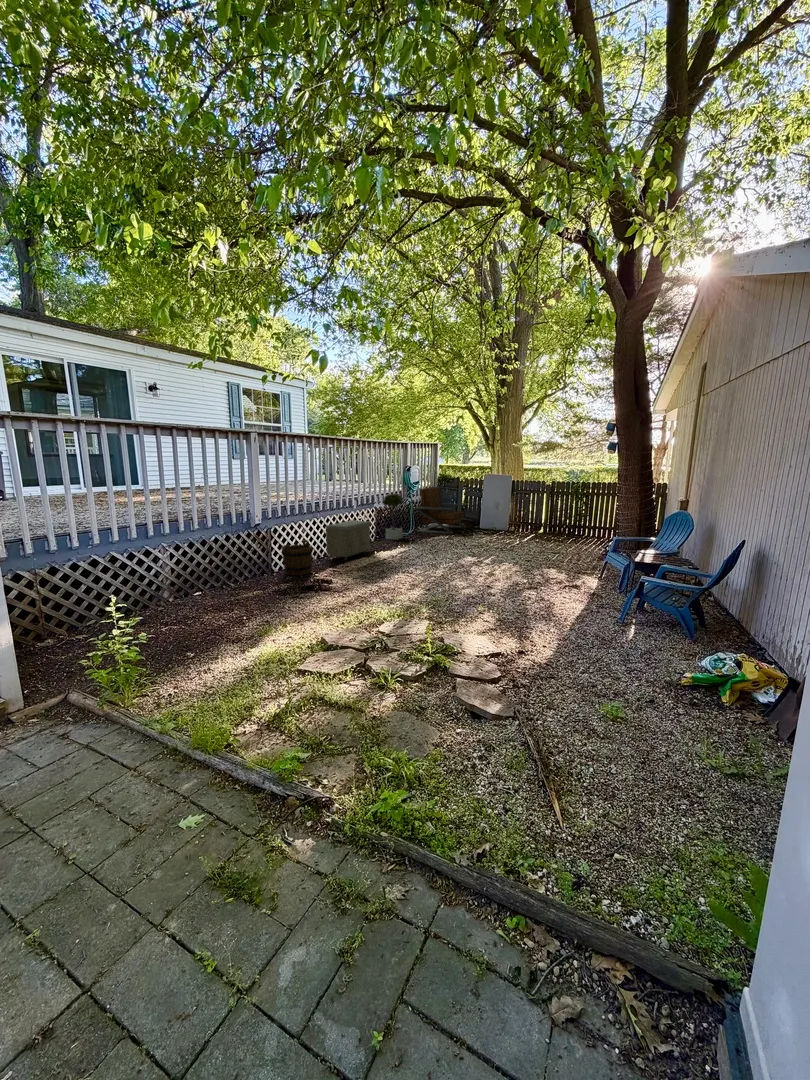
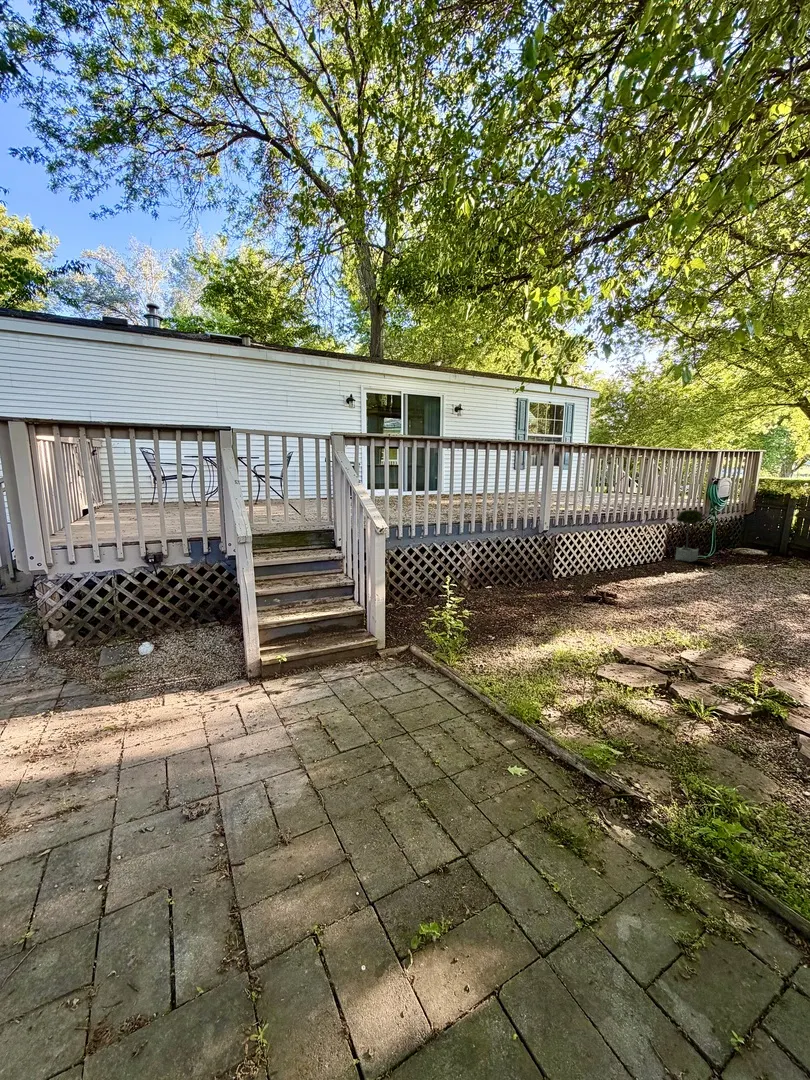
lounge chair: present [415,487,466,534] -> none [715,504,795,563]
storage bench: present [326,520,371,560] -> none [607,535,662,576]
bucket: present [281,540,312,575] -> none [563,551,596,585]

